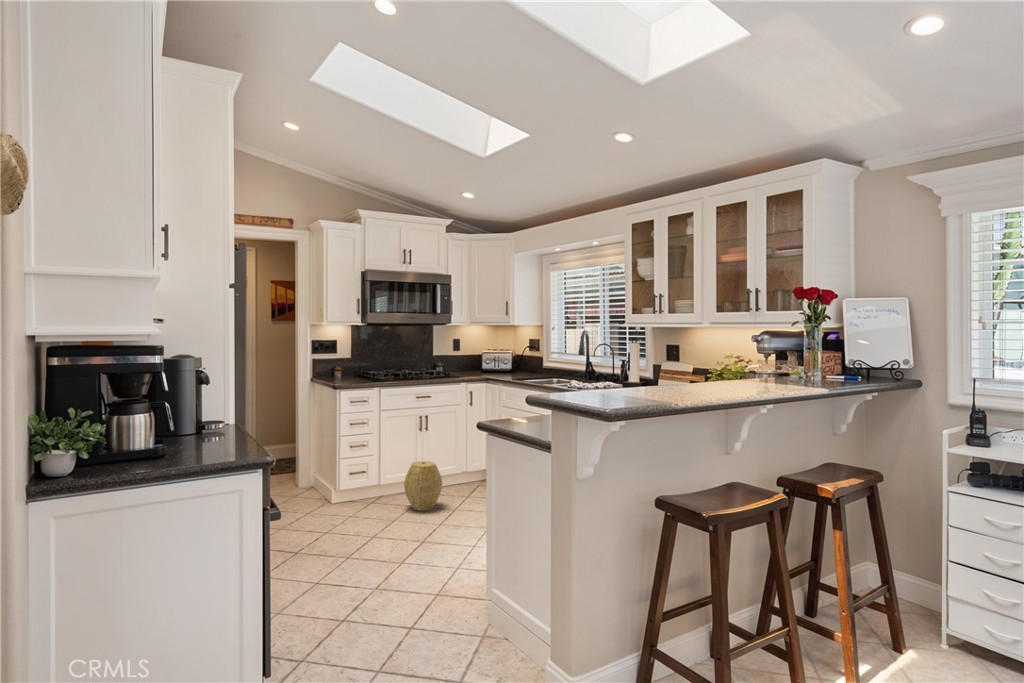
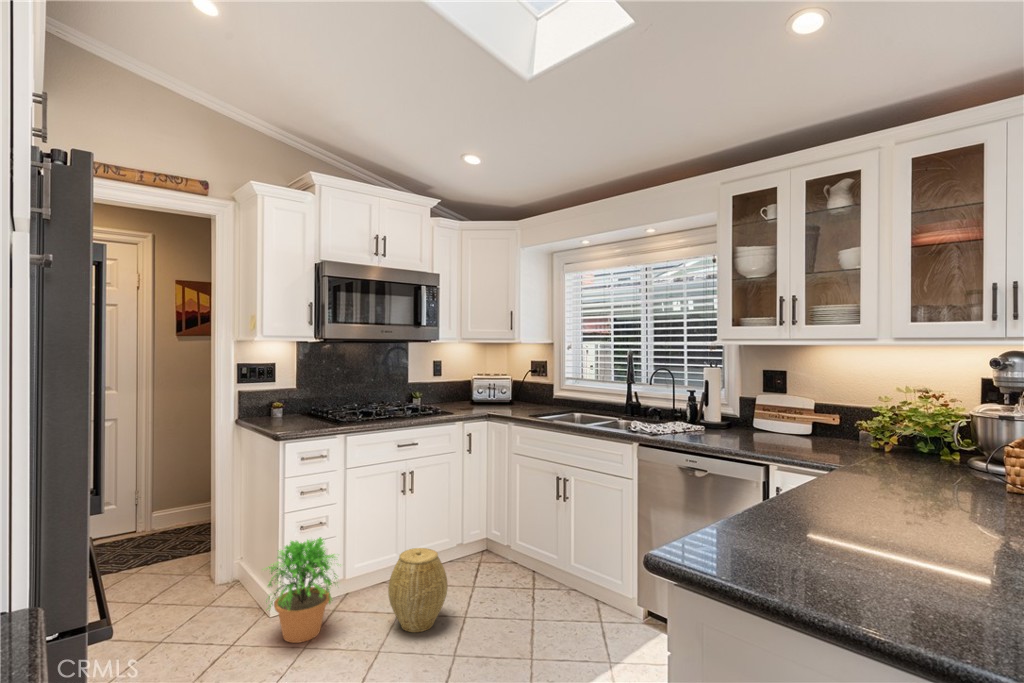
potted plant: none [328,449,377,511] -> present [266,537,337,643]

